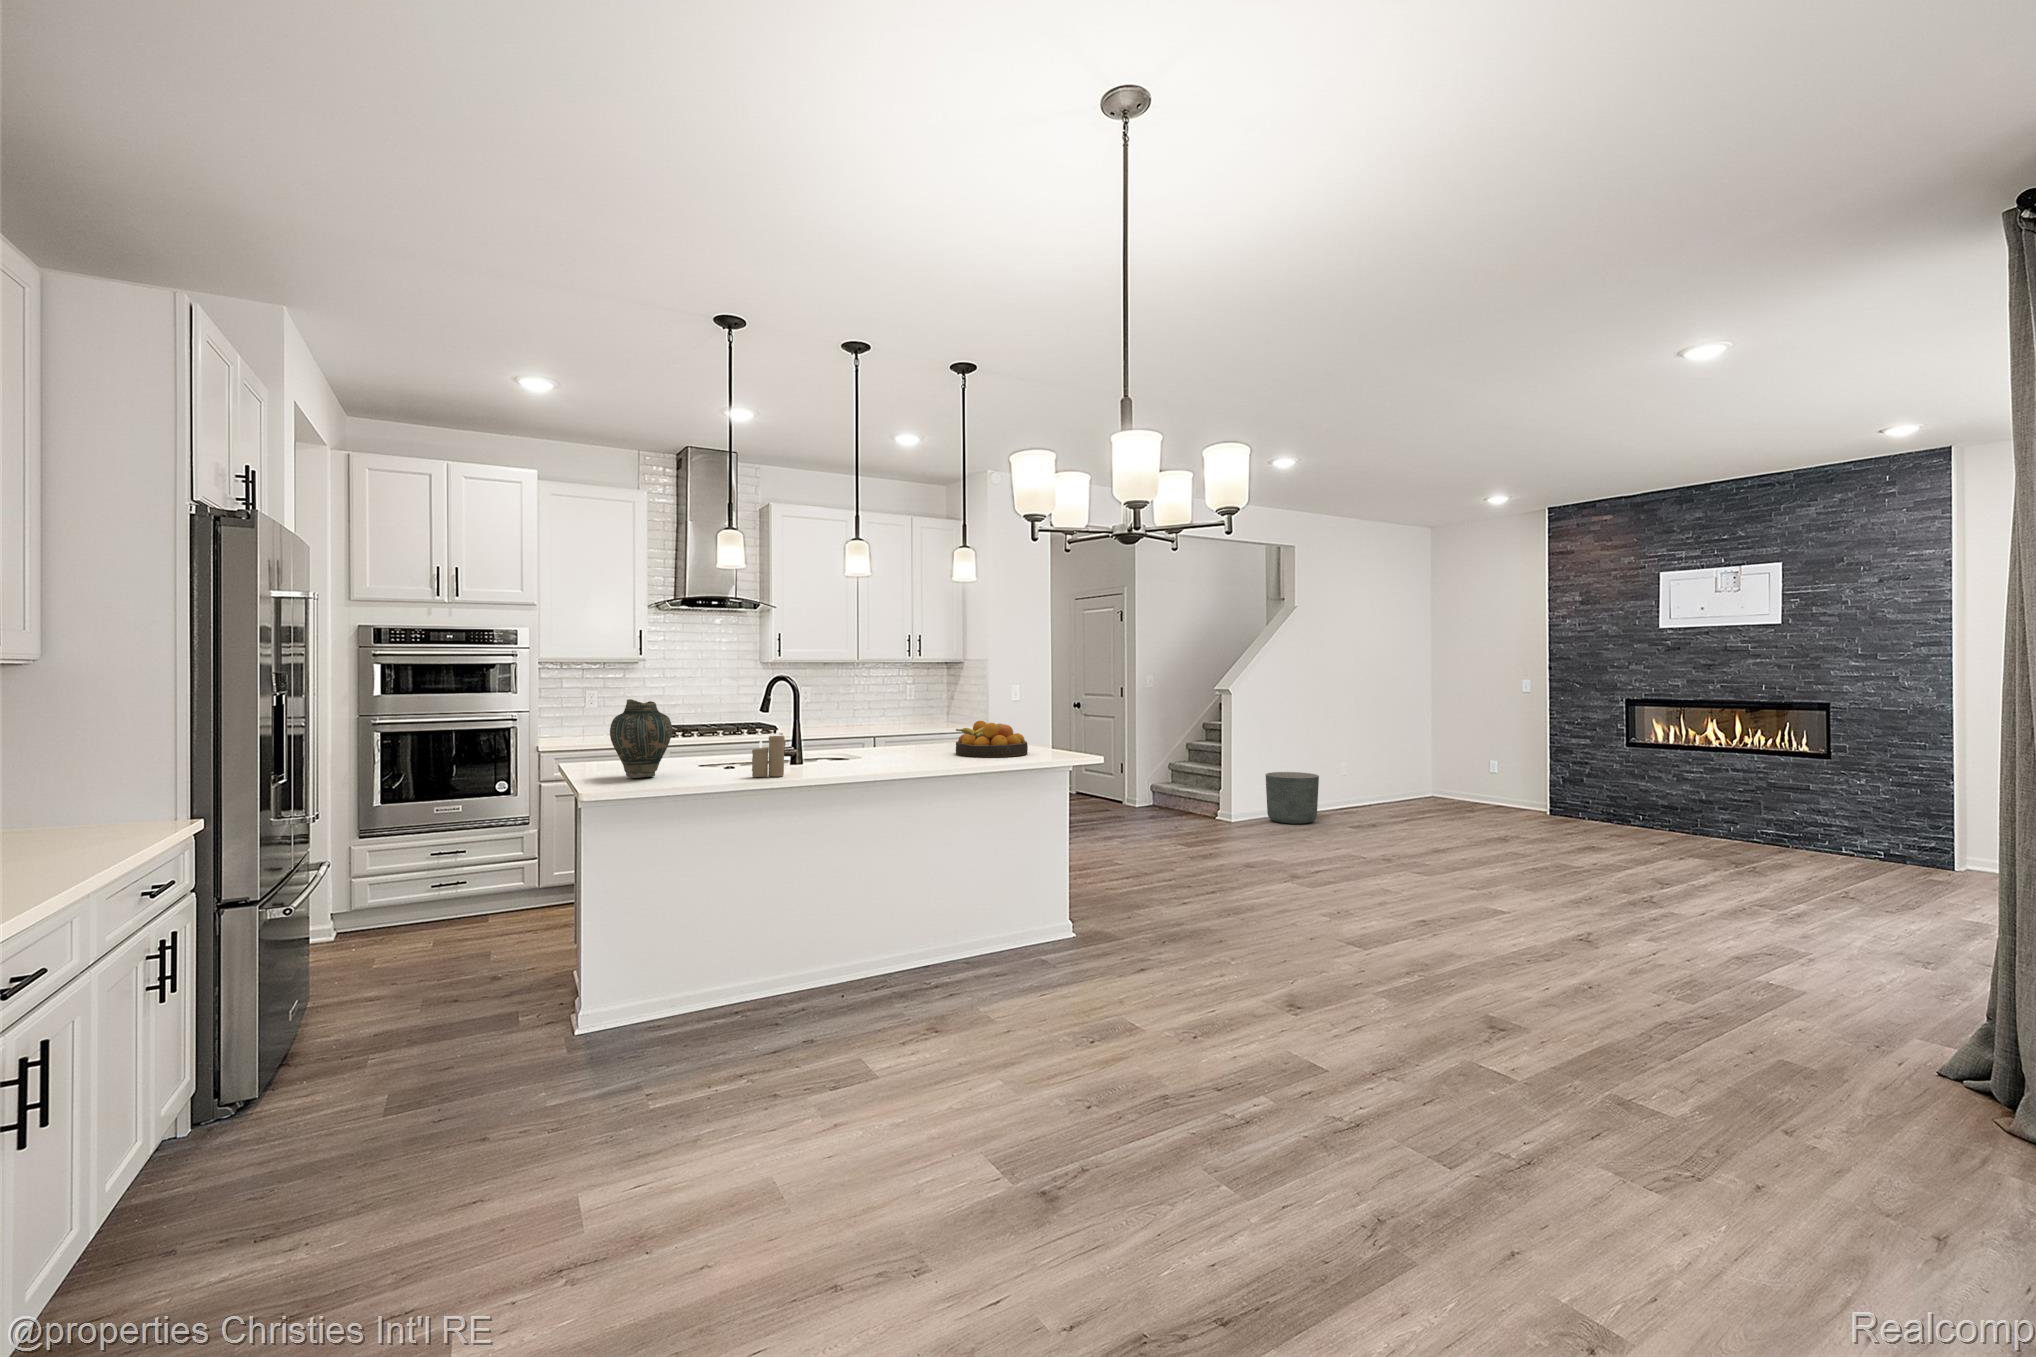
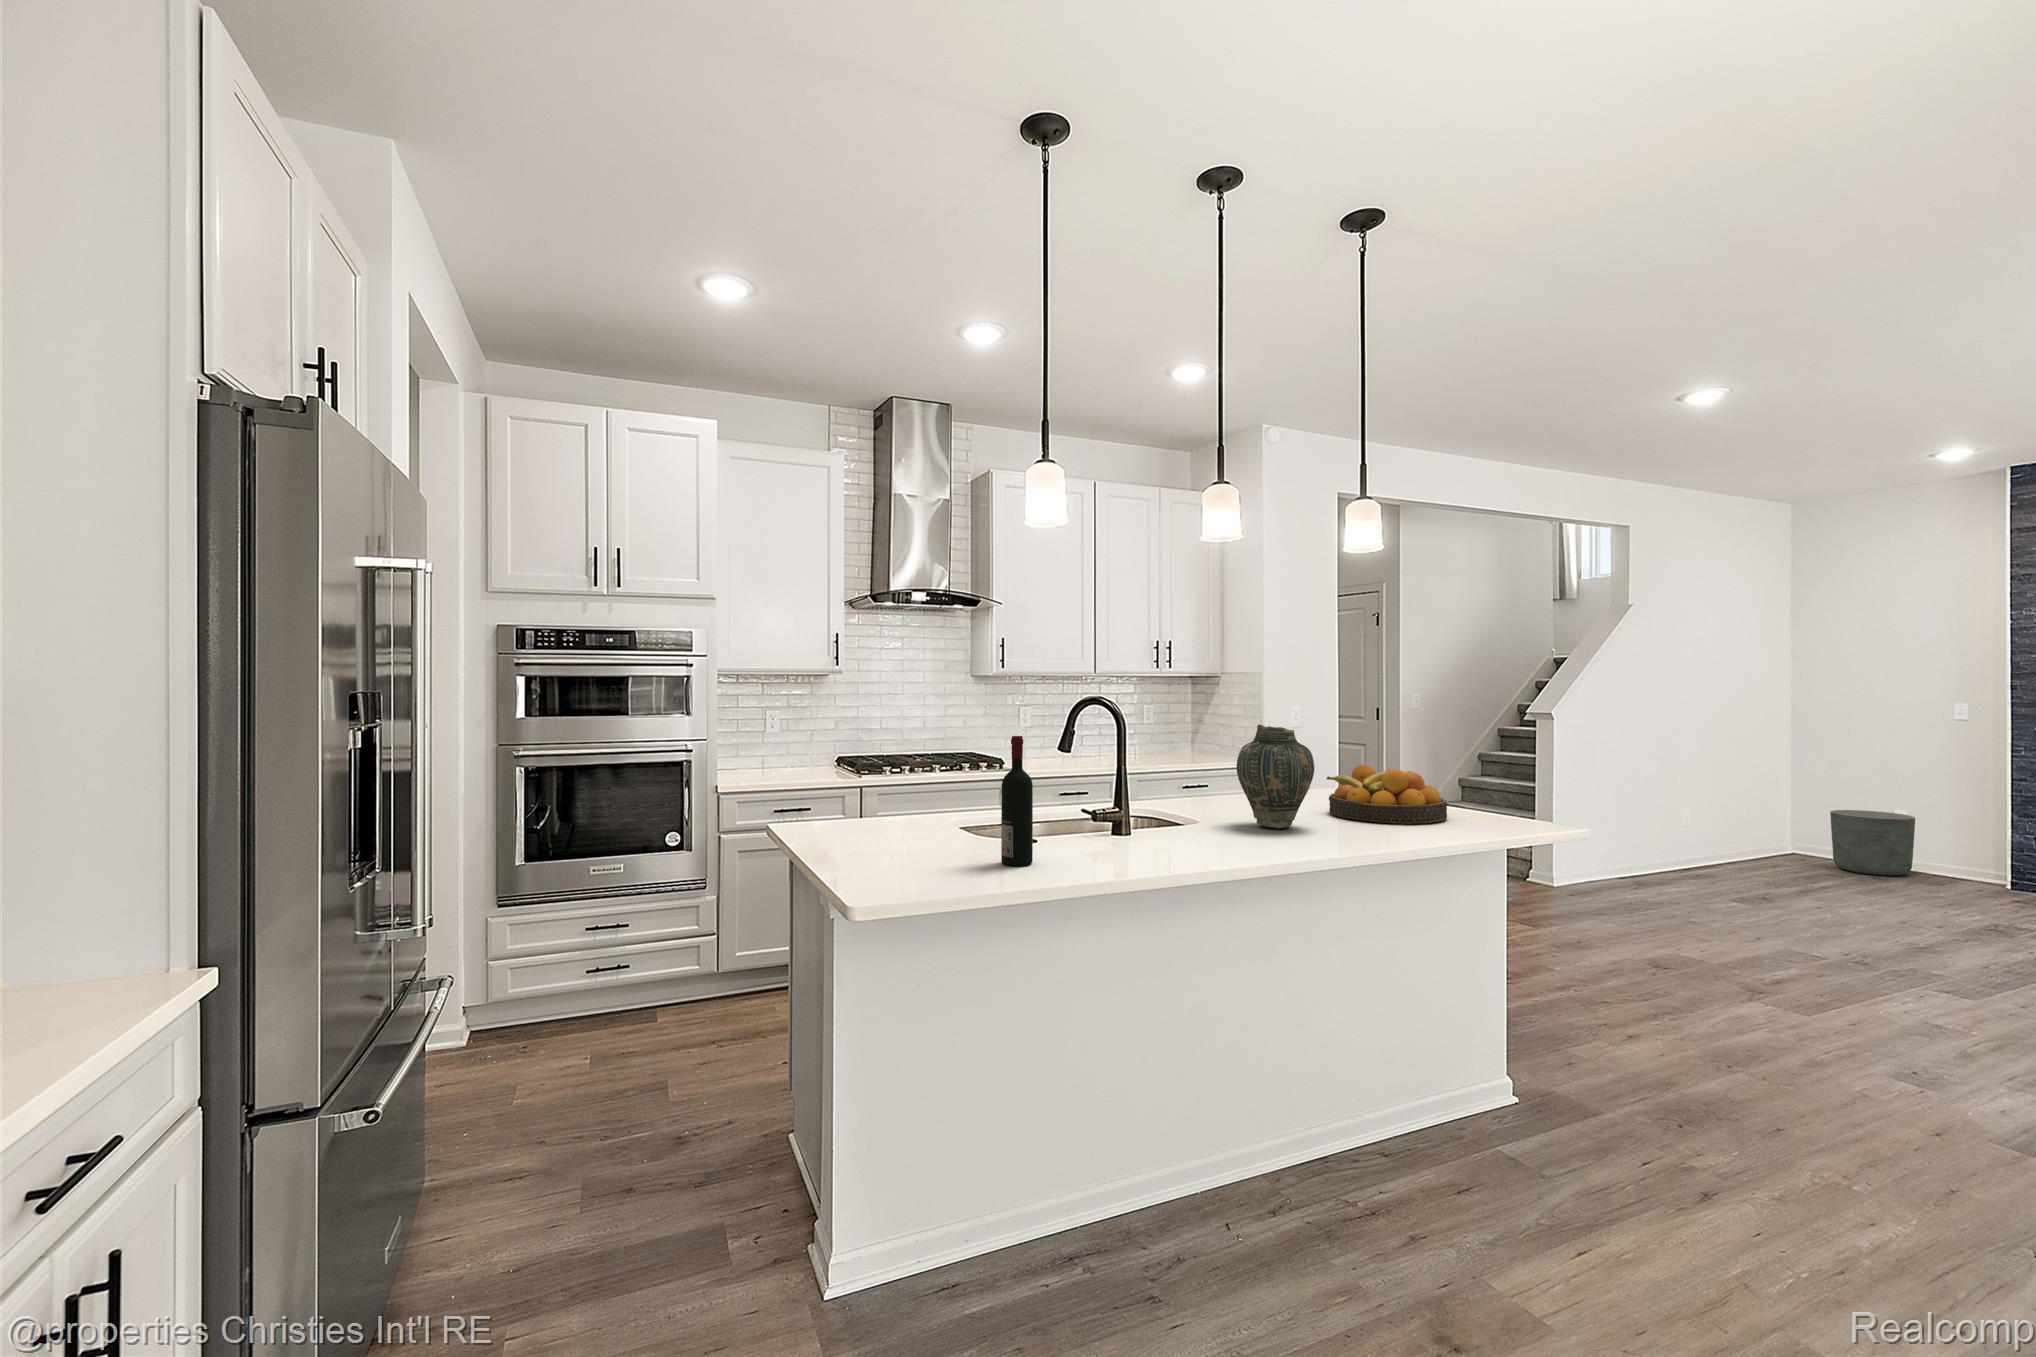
vase: present [610,699,672,778] -> present [1237,724,1314,828]
wine bottle: none [696,699,717,778] -> present [1001,736,1033,866]
candle: present [752,730,785,777] -> none [1092,788,1143,867]
planter: present [1266,772,1319,824] -> present [1830,810,1915,876]

